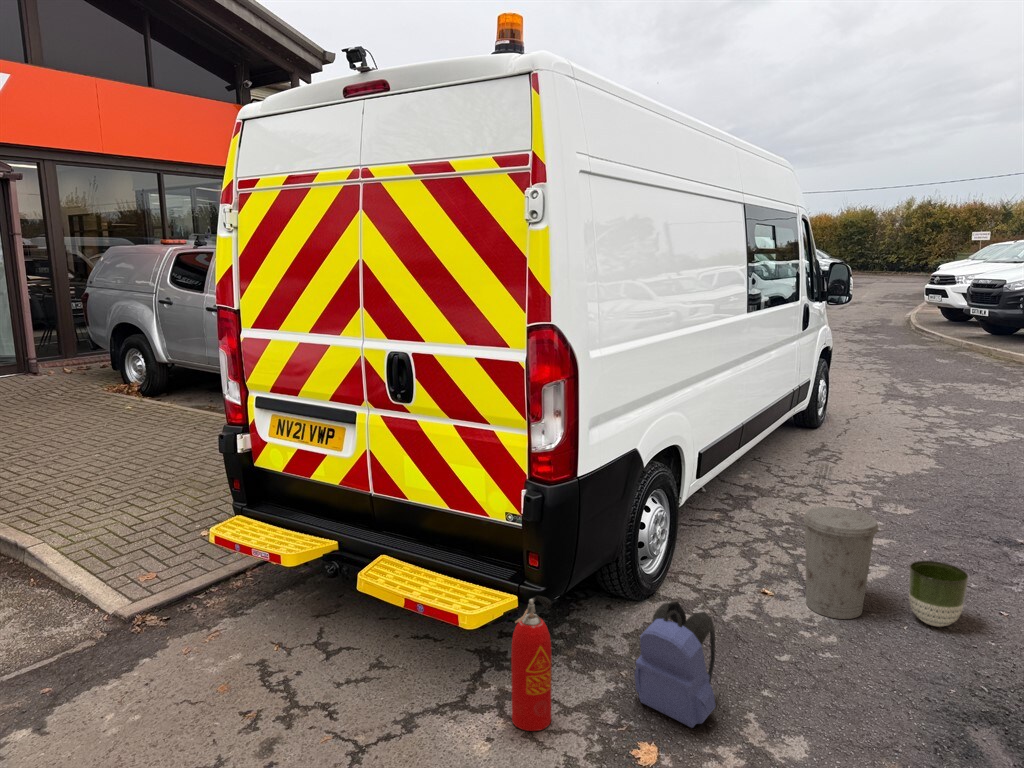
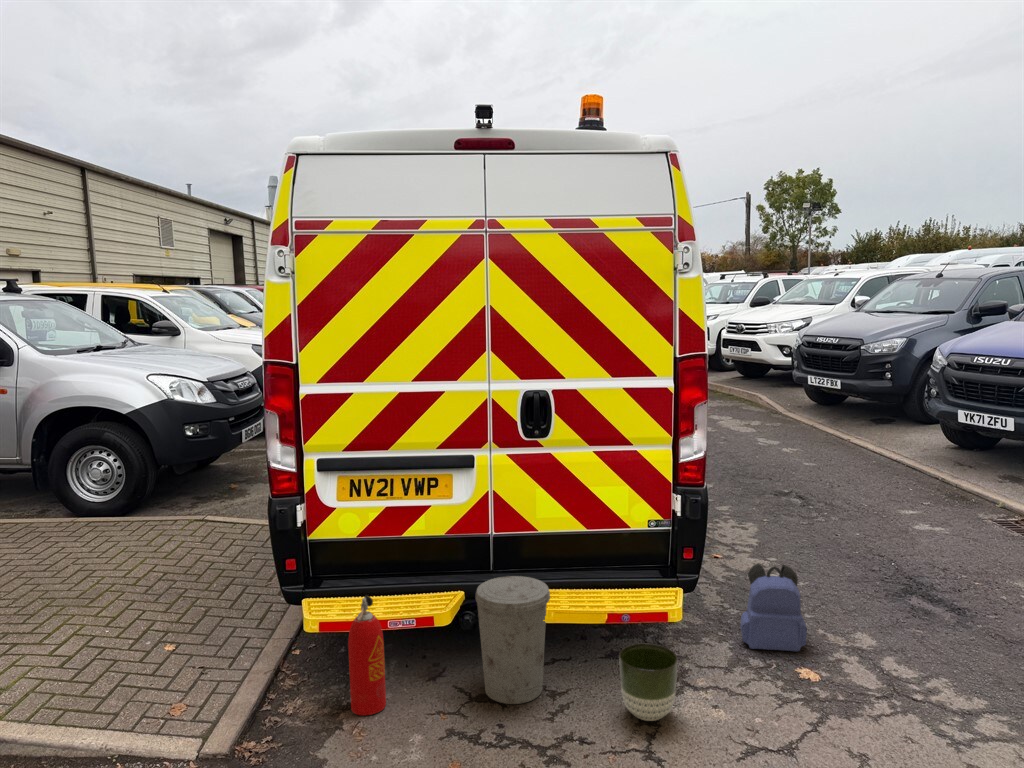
trash can: present [804,507,878,619] -> present [476,576,550,704]
planter: present [909,561,968,627] -> present [619,644,677,721]
fire extinguisher: present [511,596,552,731] -> present [348,595,386,716]

